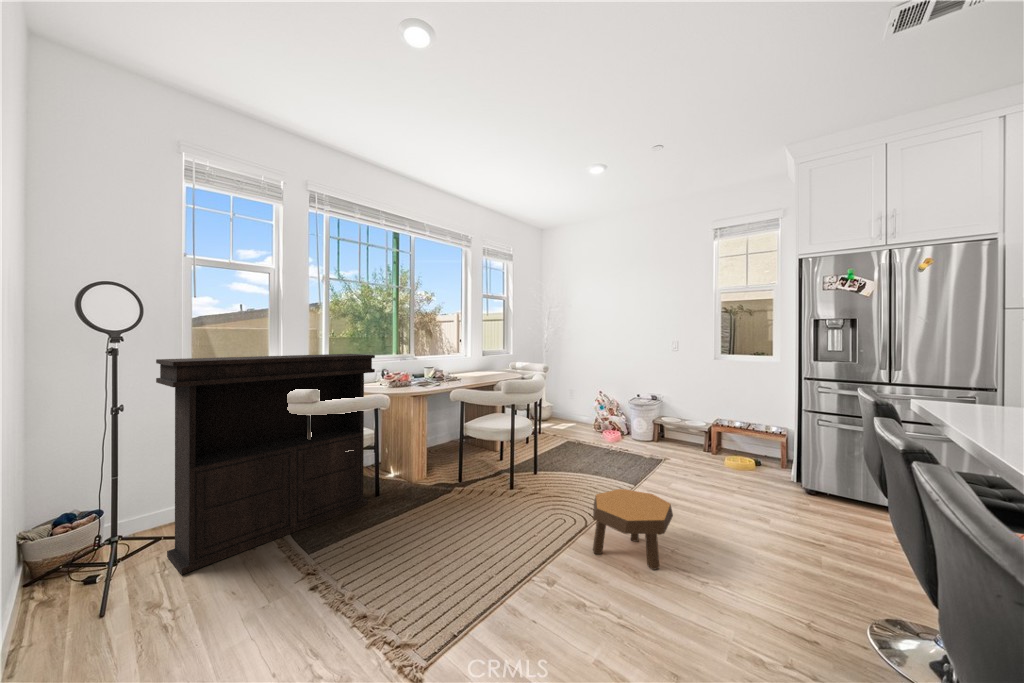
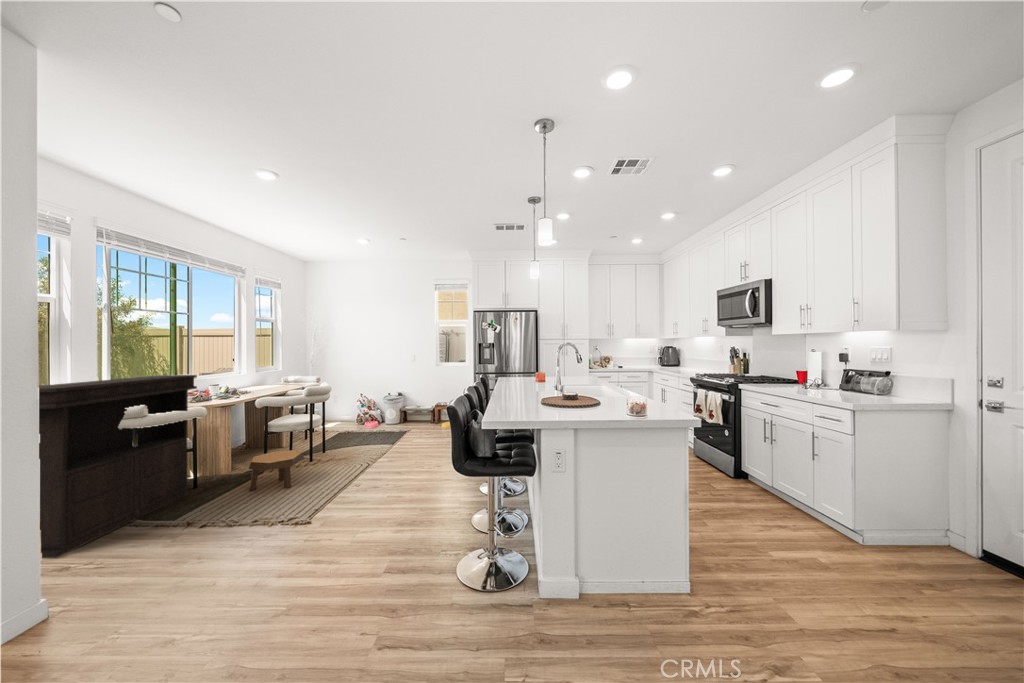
footstool: present [593,489,673,570] -> present [249,450,304,490]

